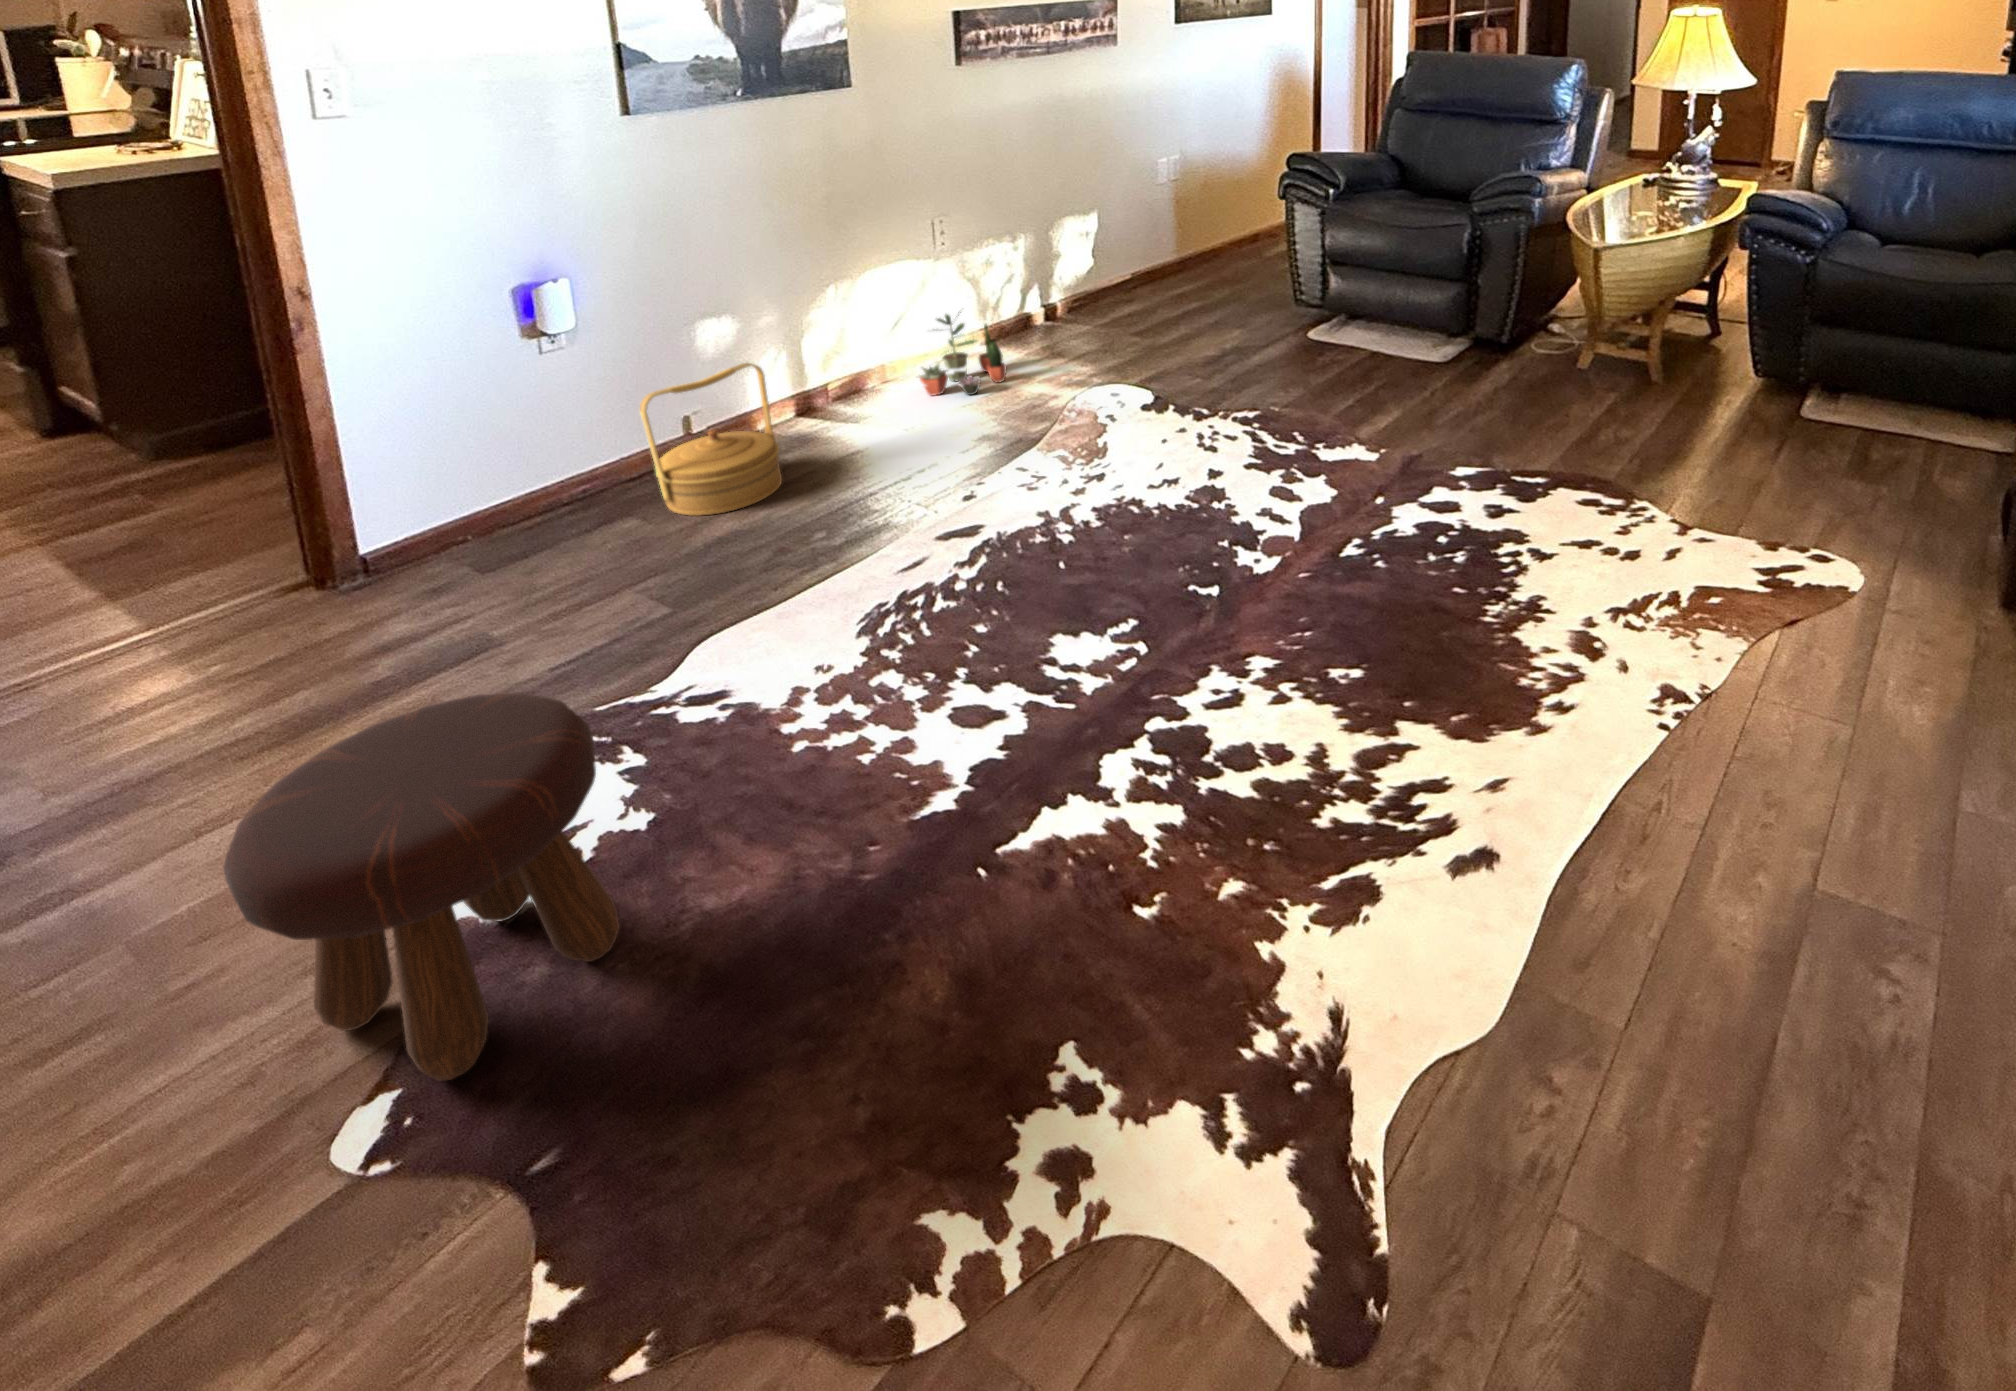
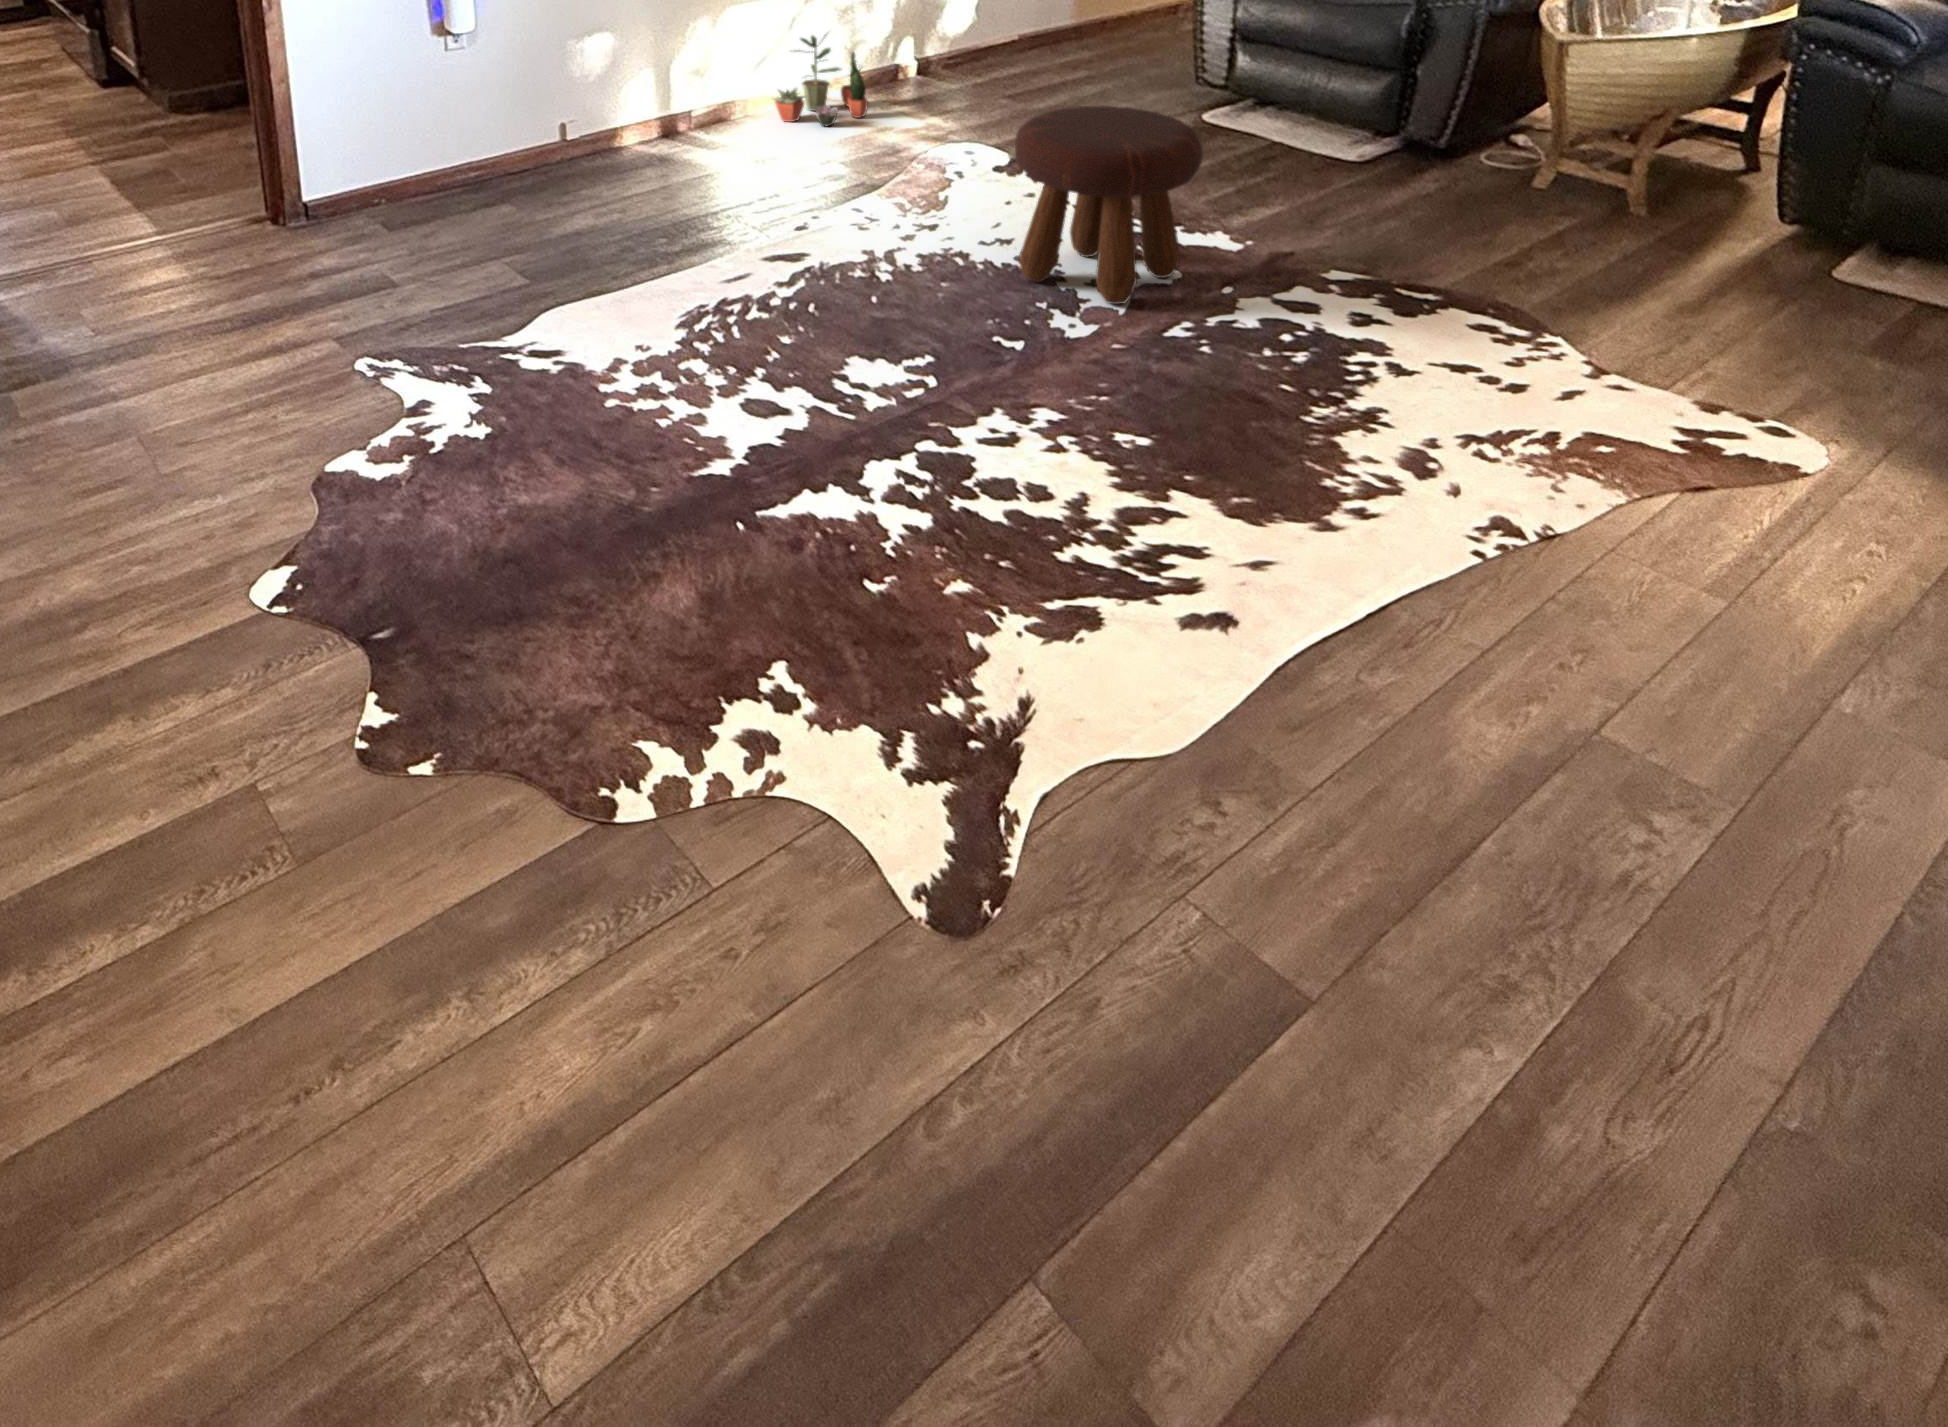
woven basket: present [640,363,782,516] -> none [491,53,620,202]
footstool: present [224,692,620,1081] -> present [1015,106,1203,304]

